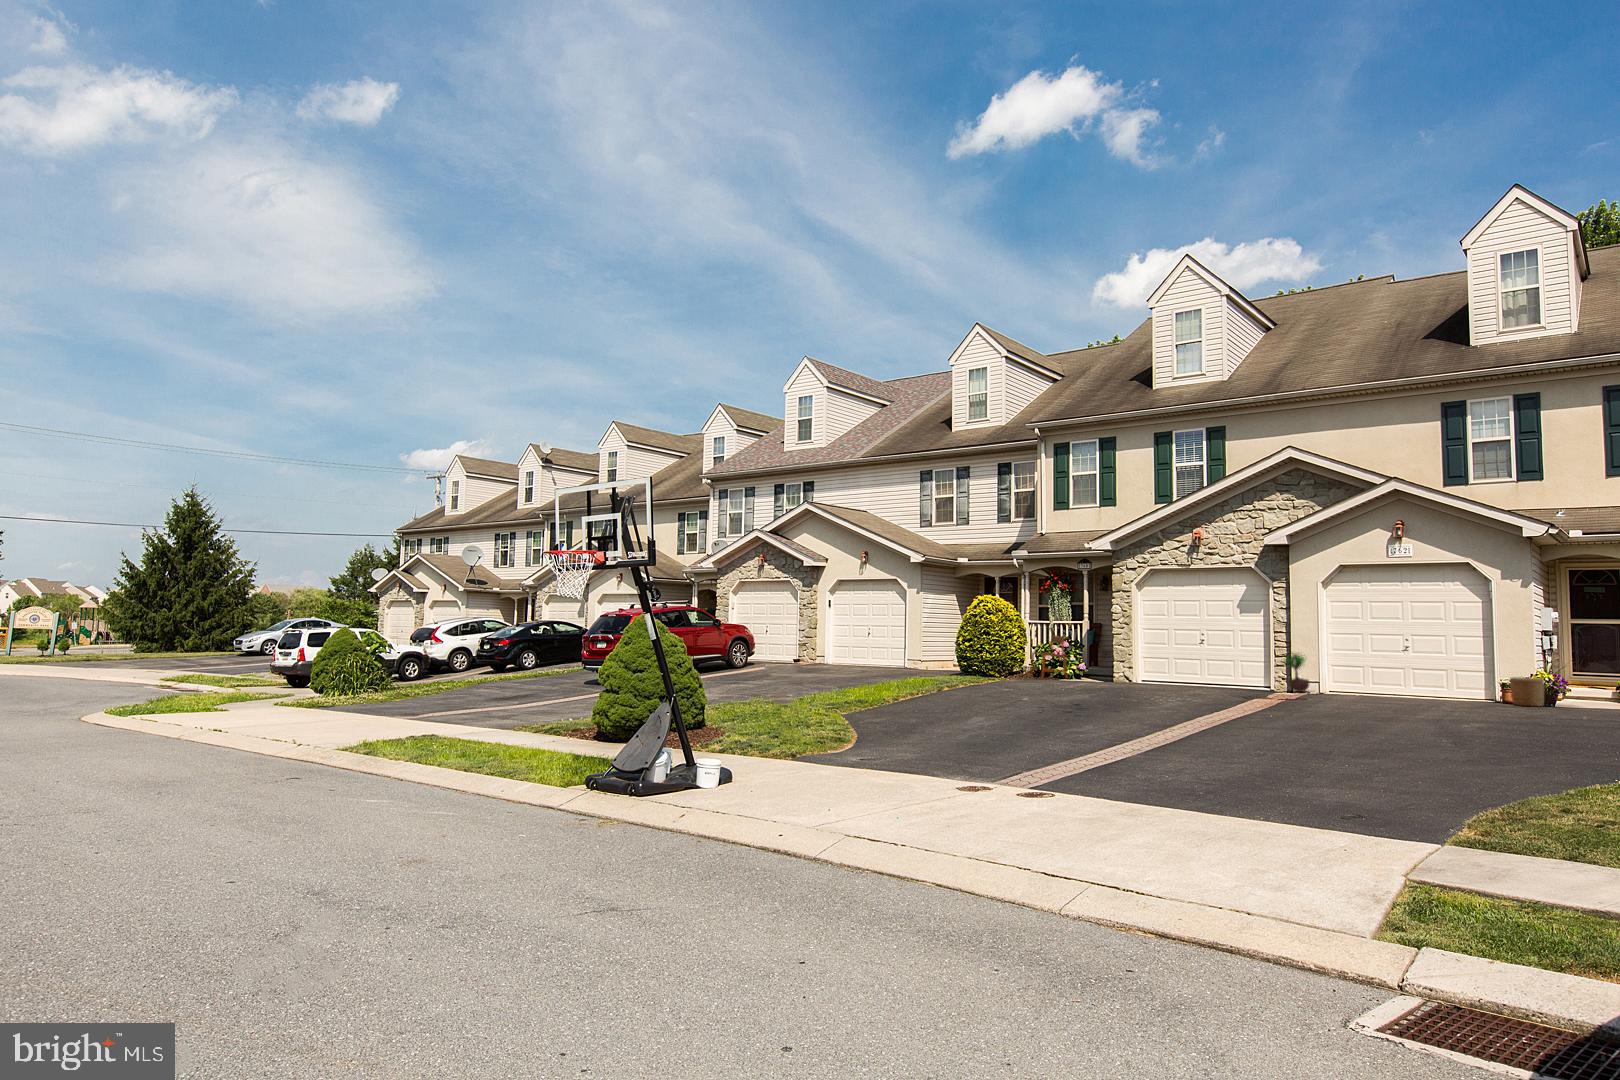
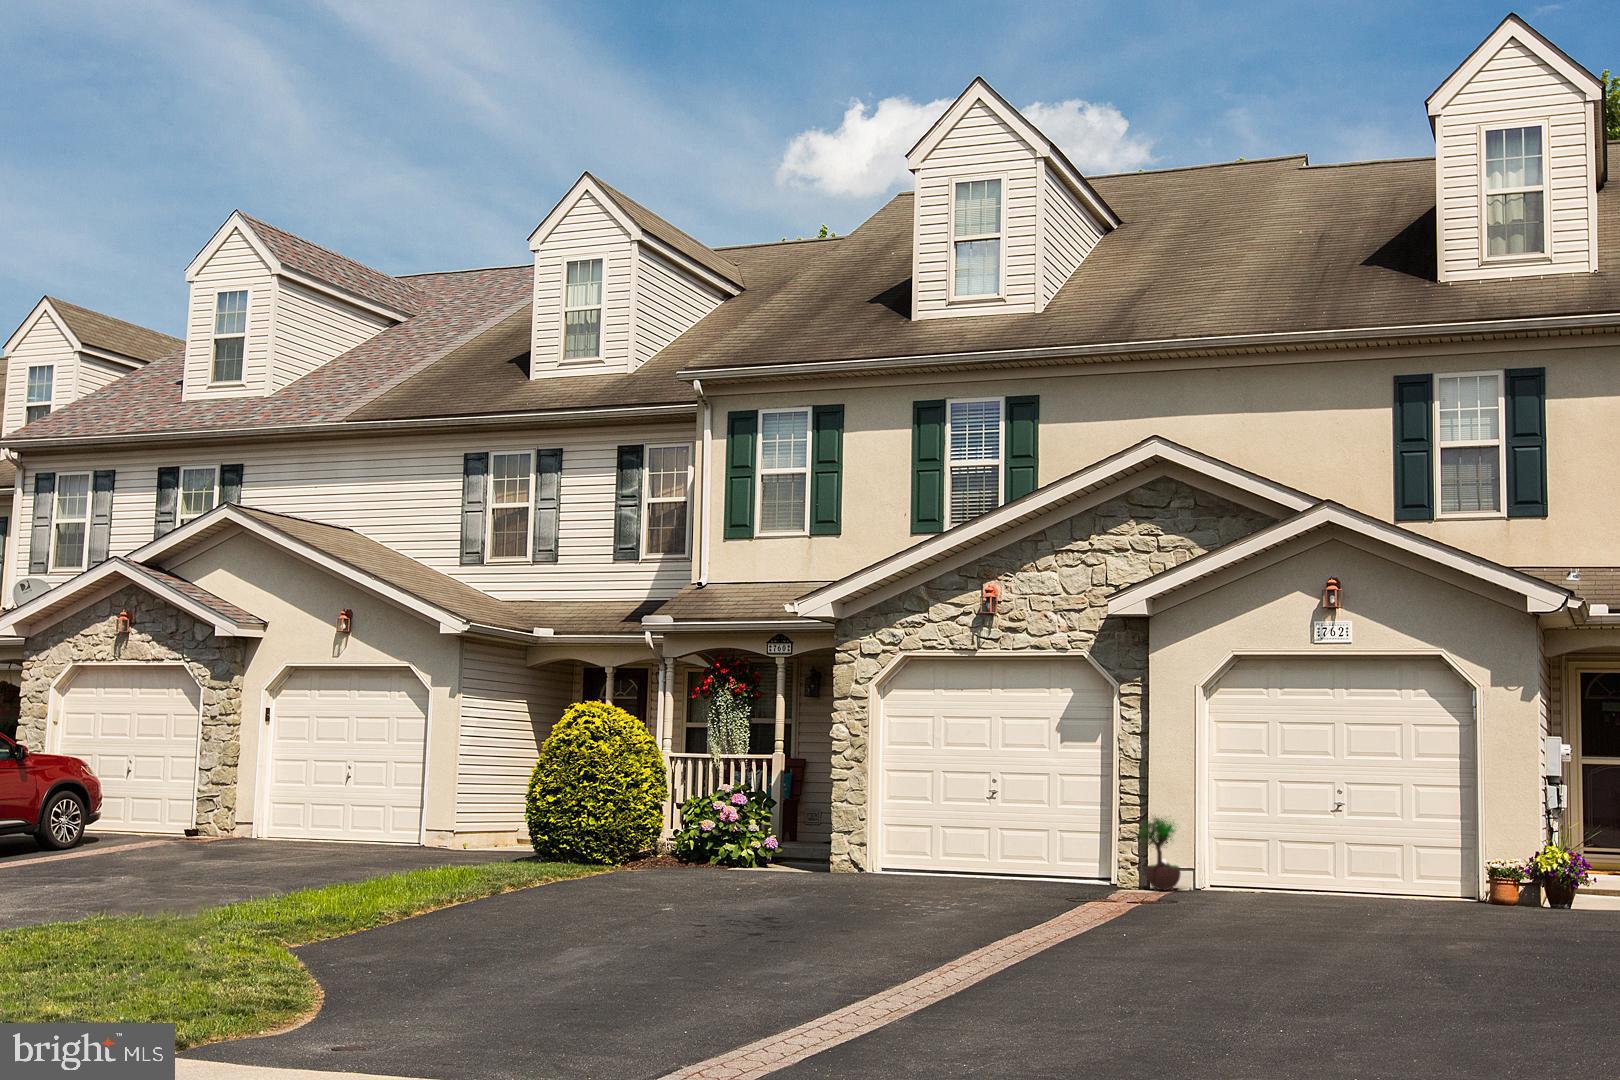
bench: present [1030,635,1068,678] -> none [671,781,744,869]
woven basket: present [1510,677,1544,707] -> none [1508,860,1562,912]

